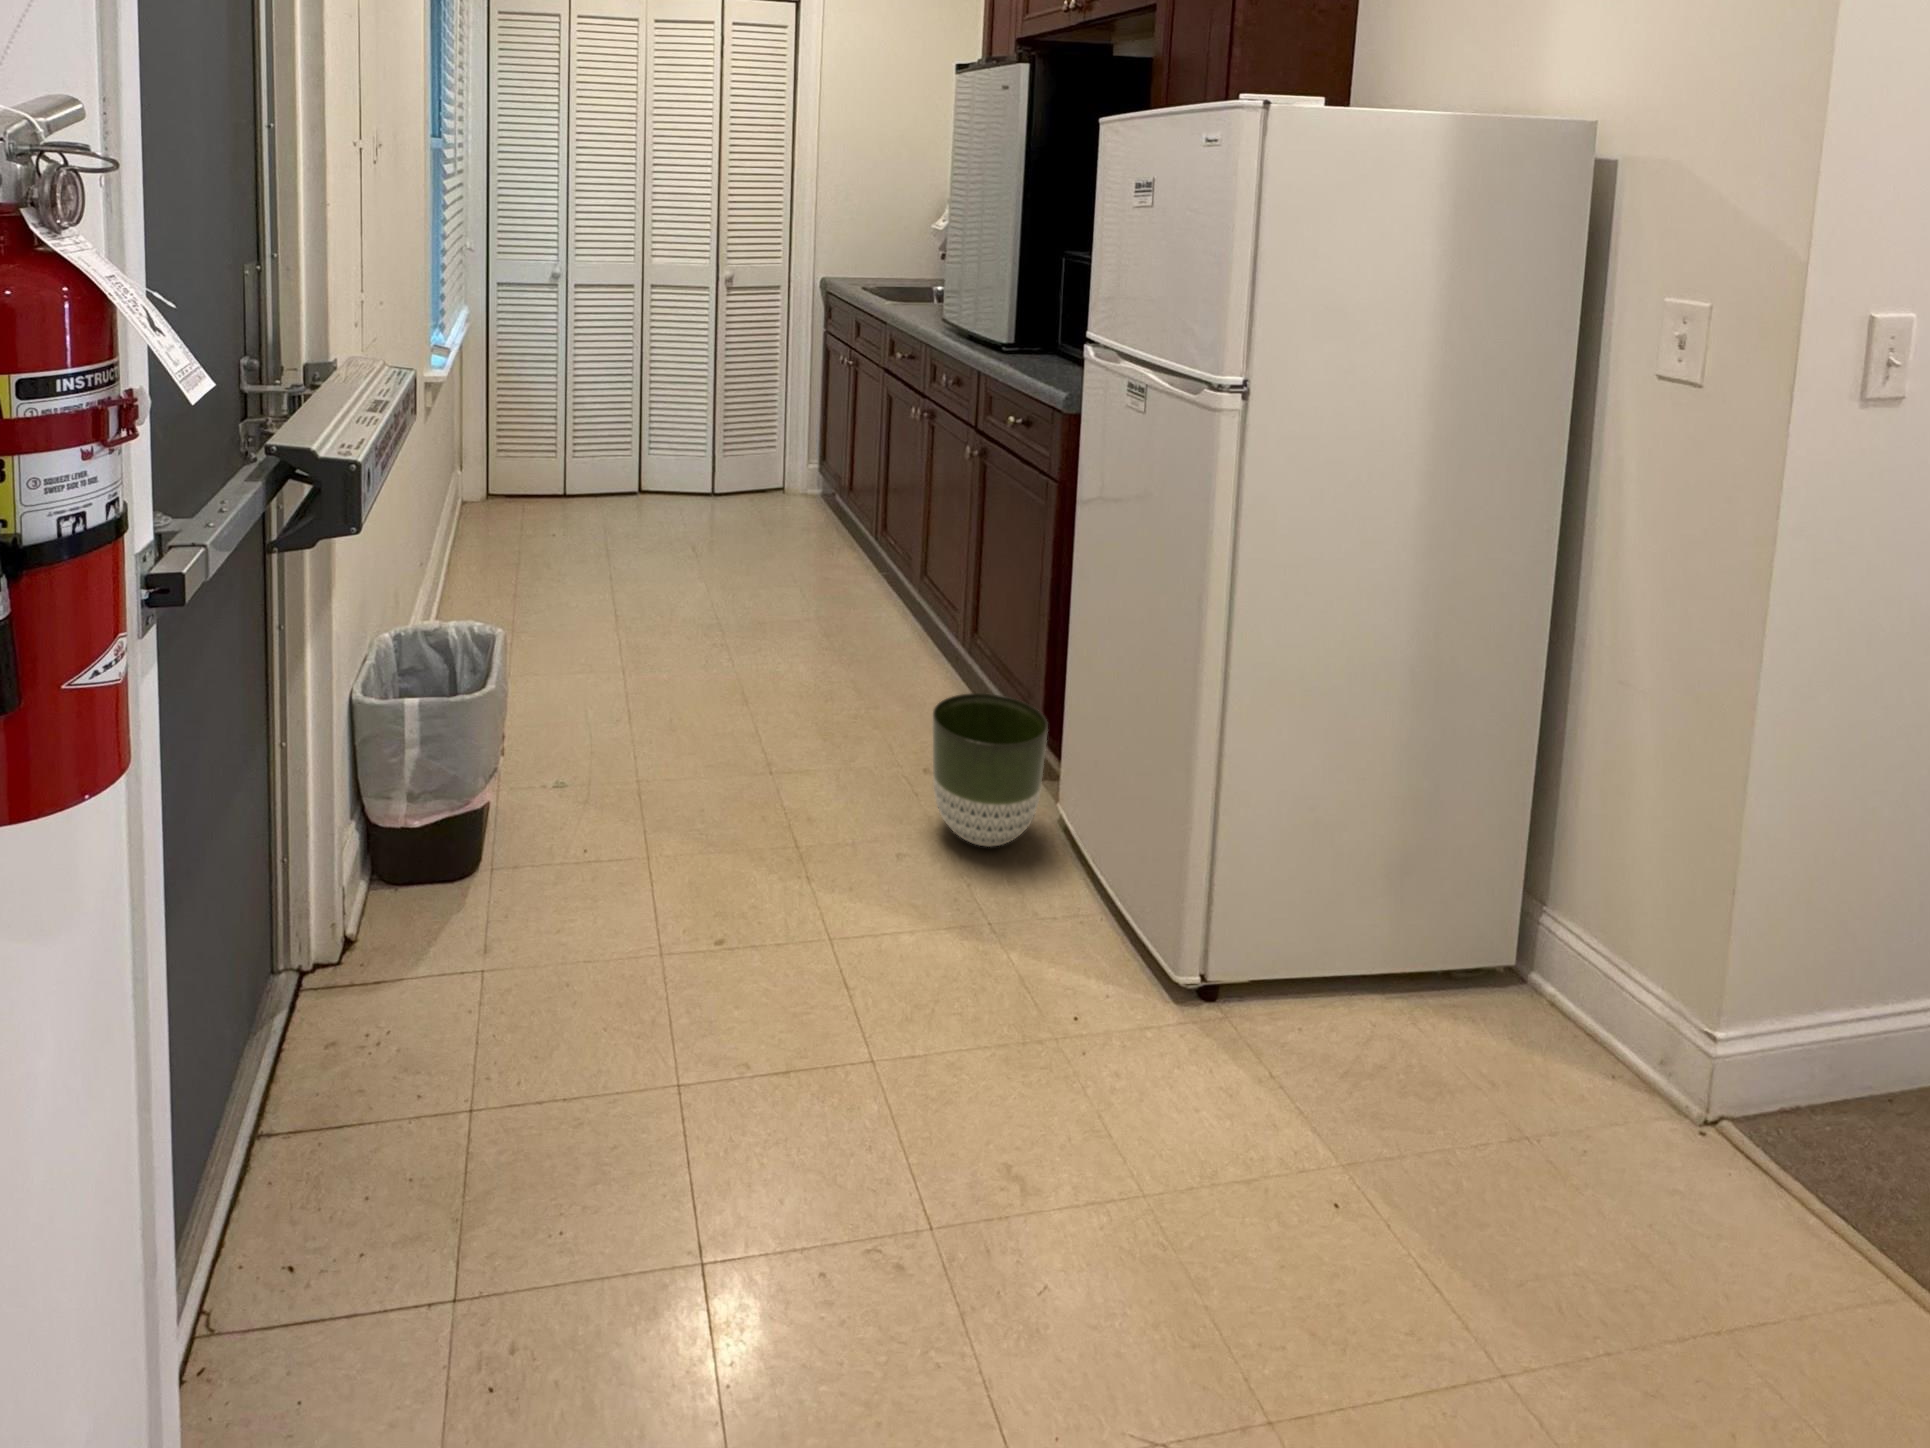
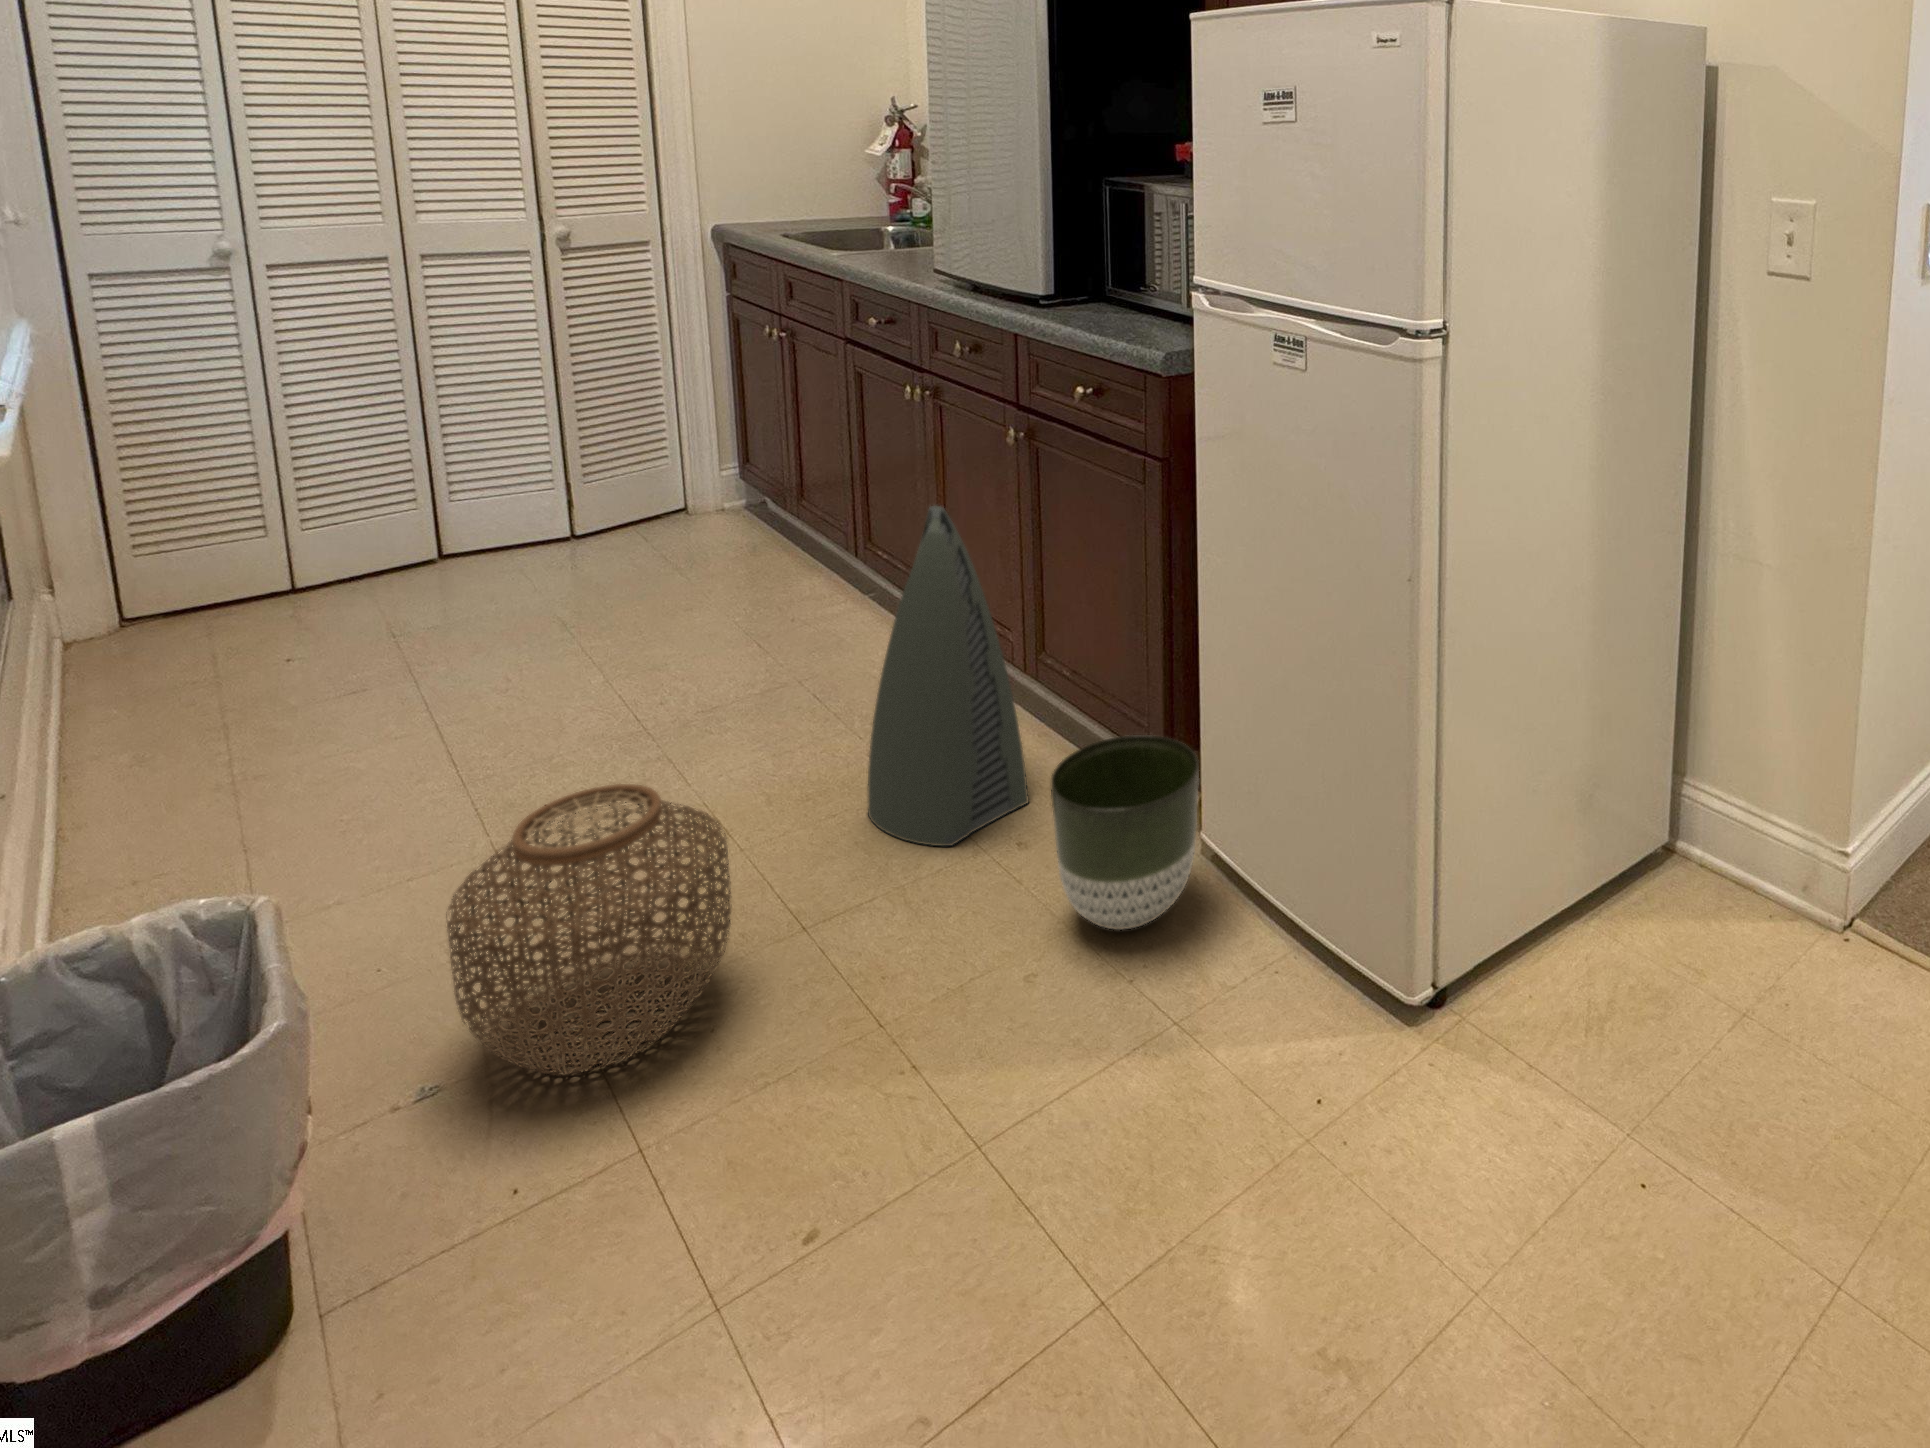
air purifier: none [832,490,941,749] -> present [868,506,1028,846]
woven basket: none [579,624,727,802] -> present [447,784,731,1074]

